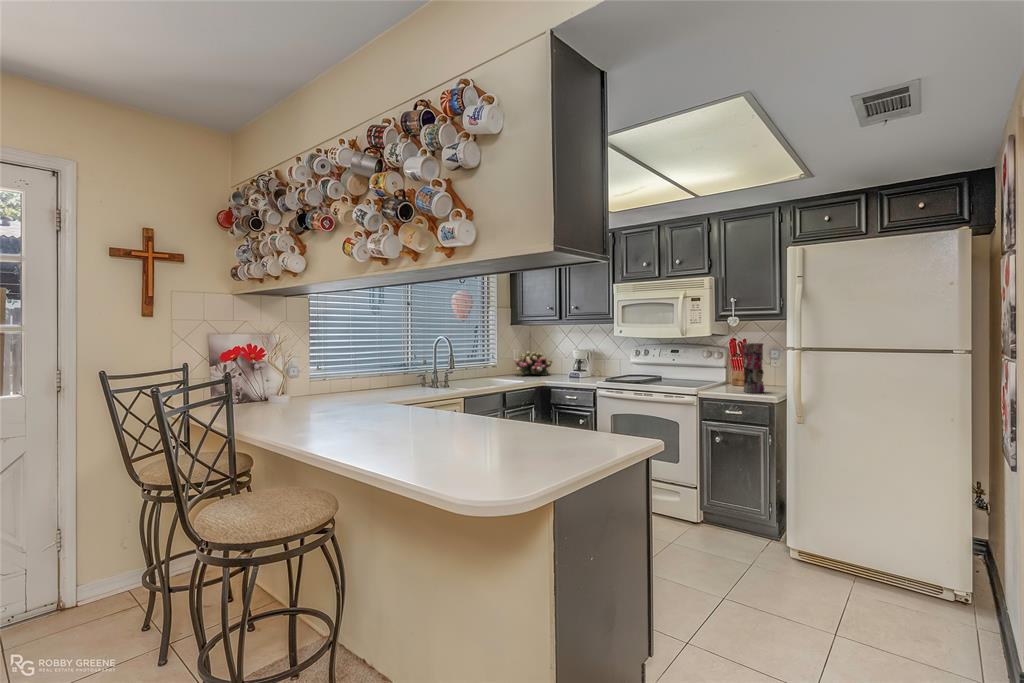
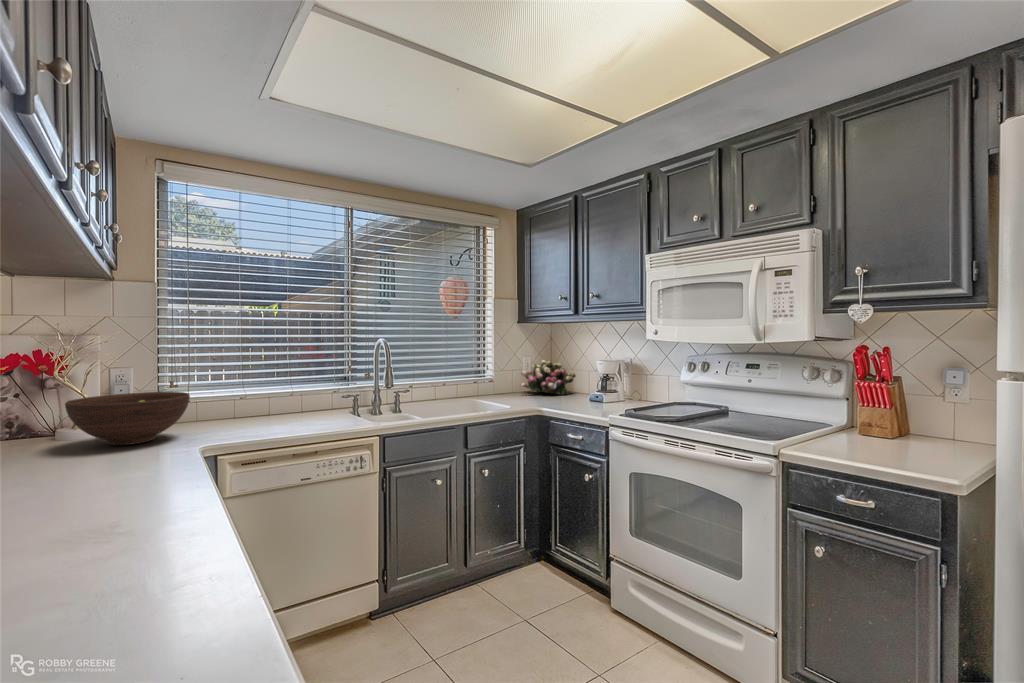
vase: present [741,343,764,393] -> none [874,357,934,467]
fruit bowl: none [295,371,362,403] -> present [65,392,190,445]

